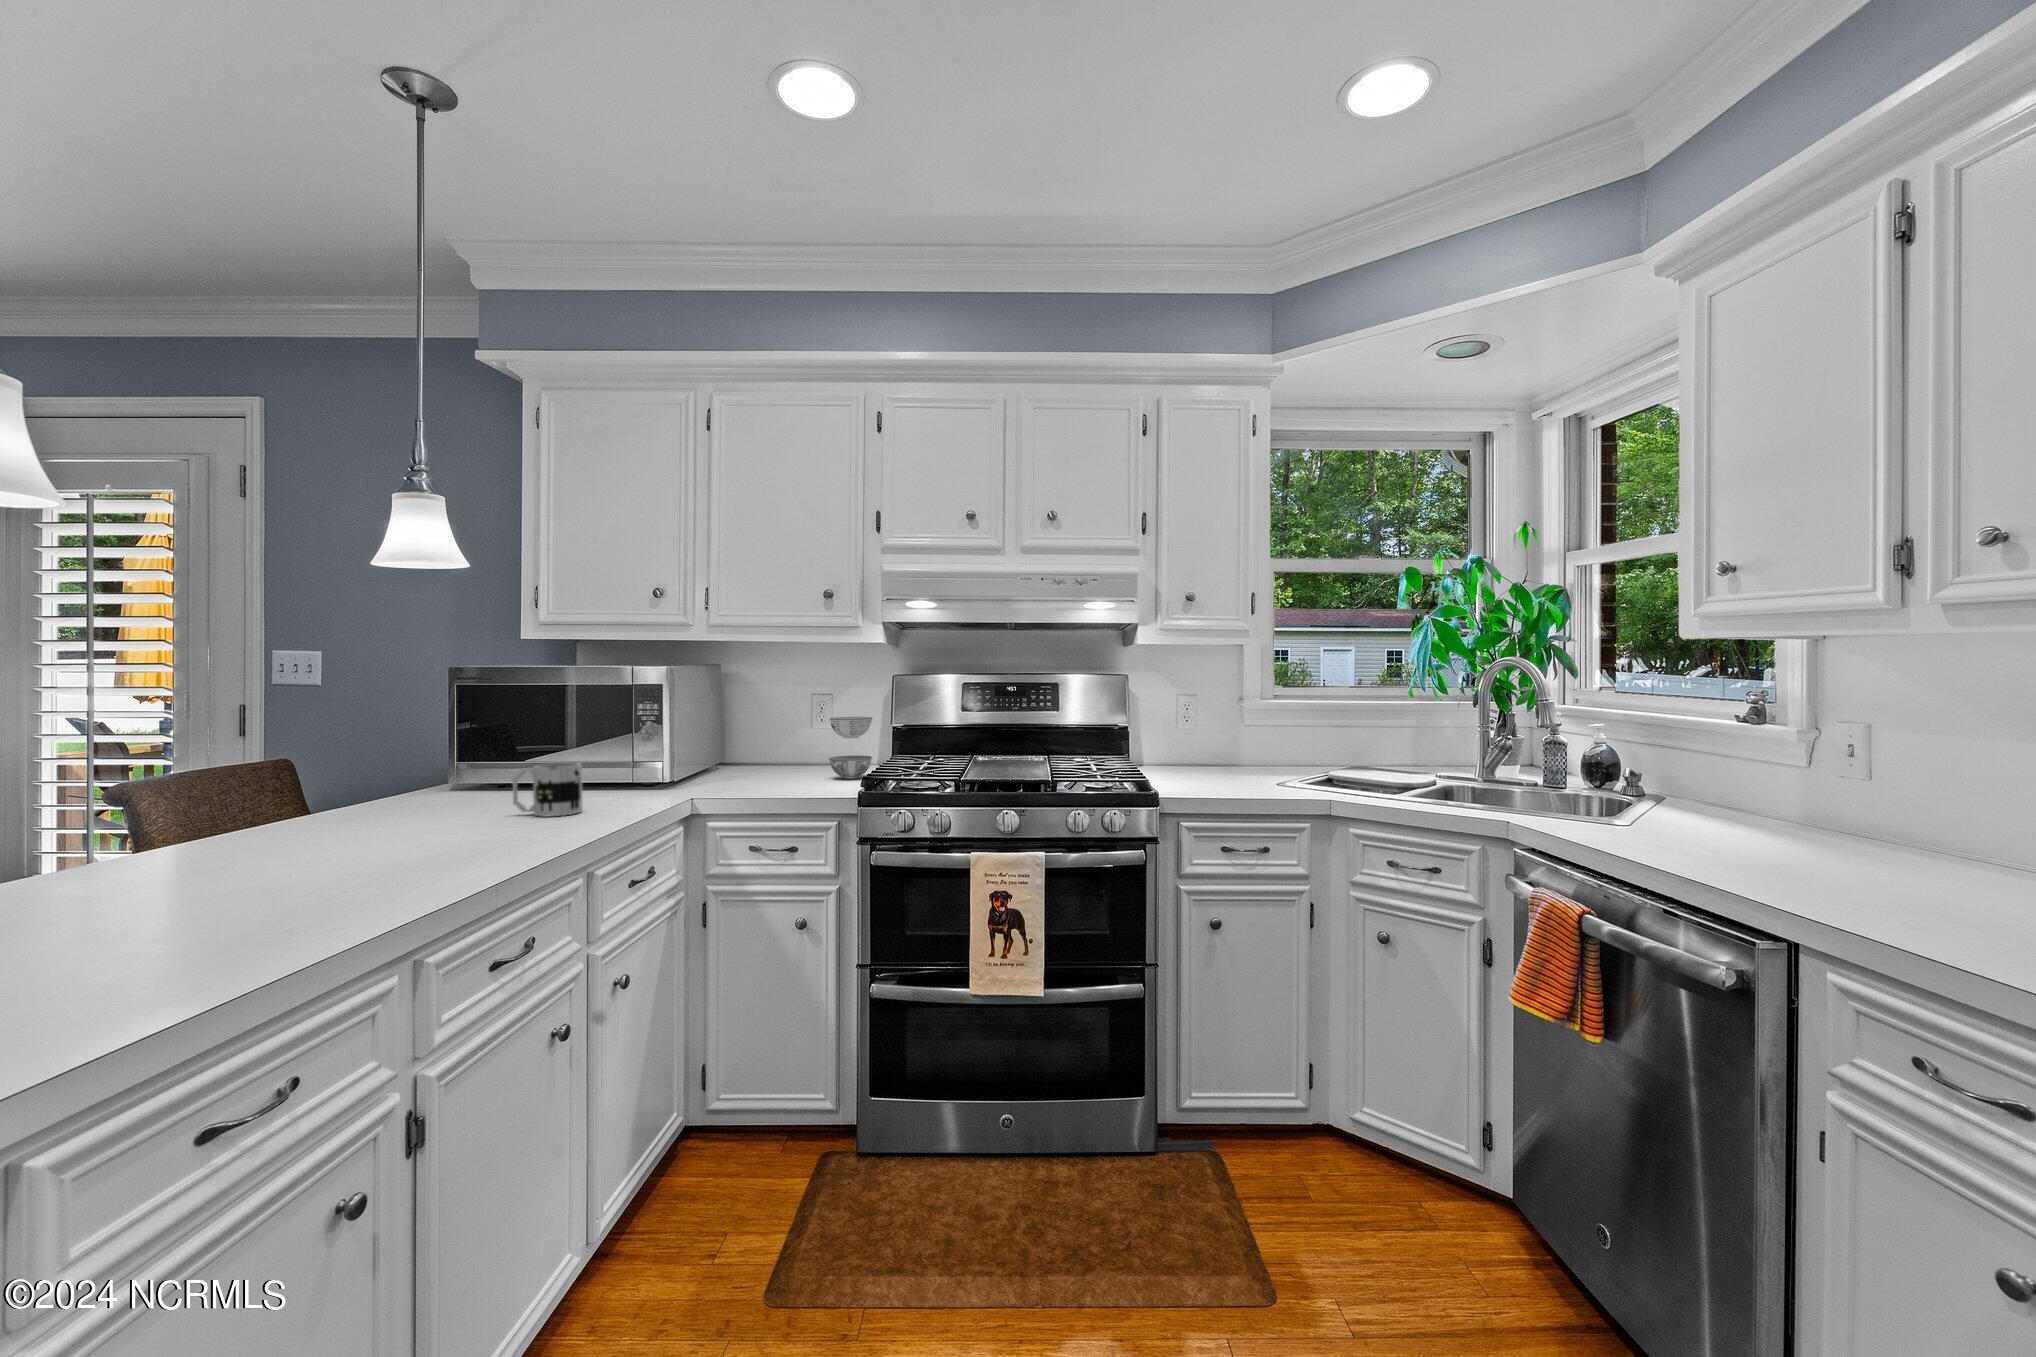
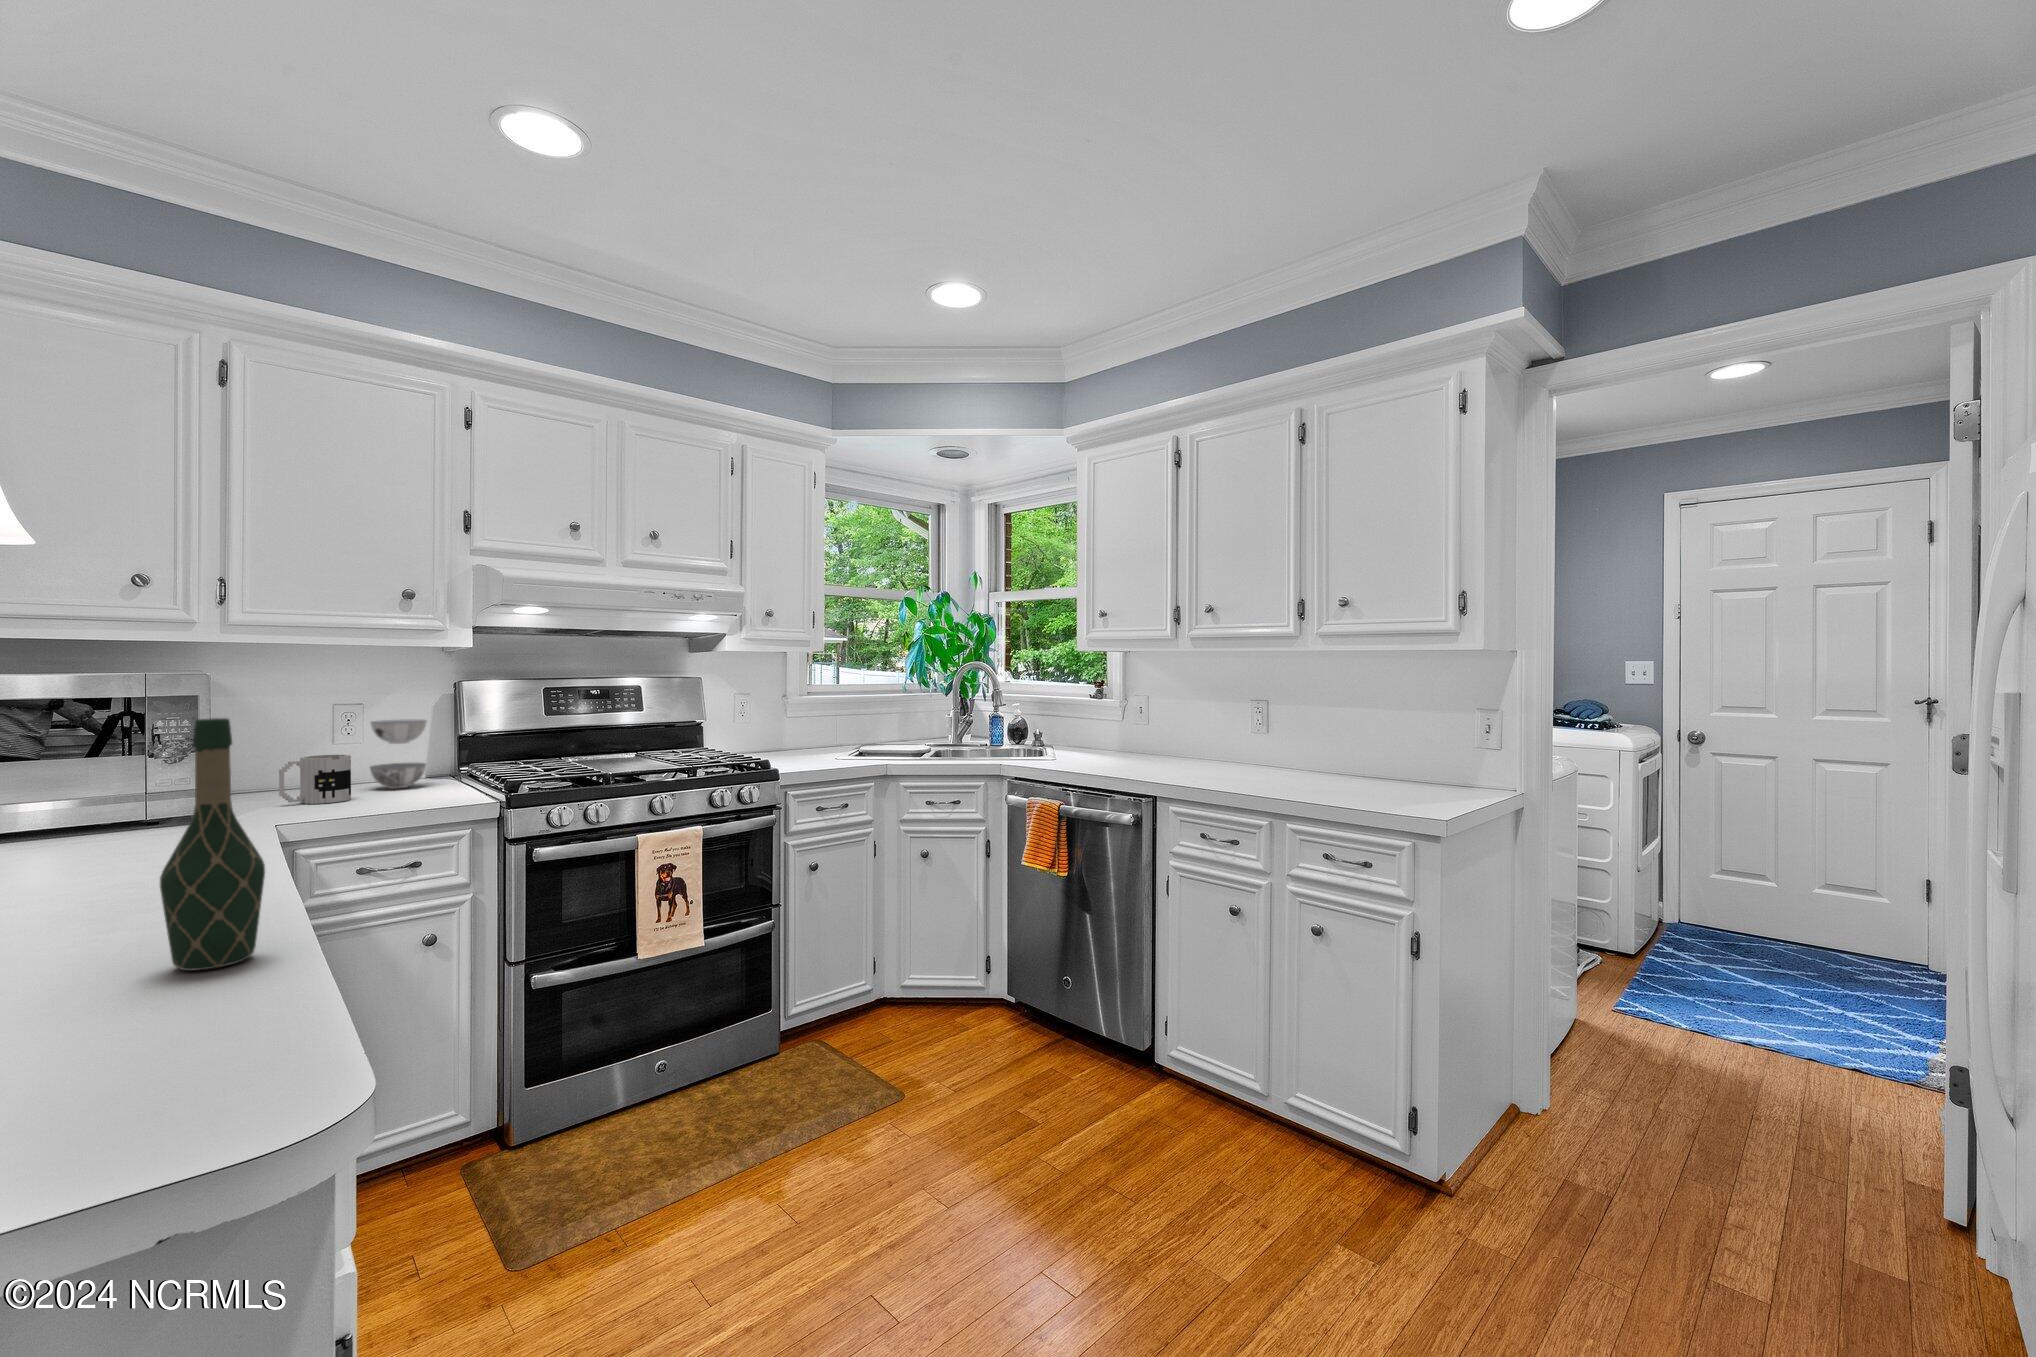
wine bottle: none [97,710,203,948] -> present [160,718,265,971]
mug: present [513,763,583,817] -> present [279,754,351,804]

